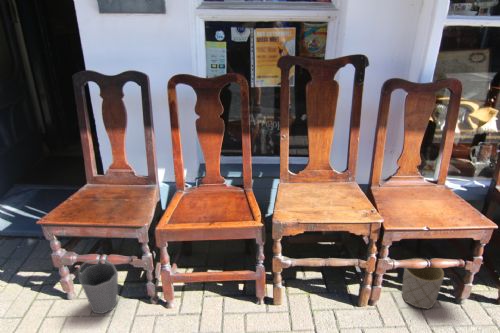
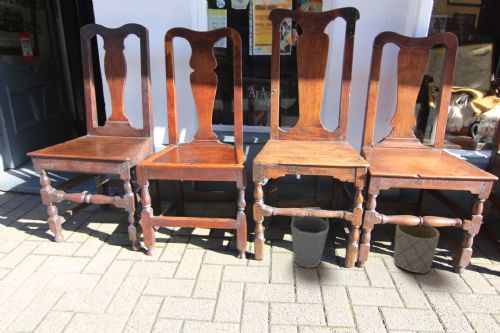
bucket: present [78,259,118,314] -> present [291,207,329,268]

